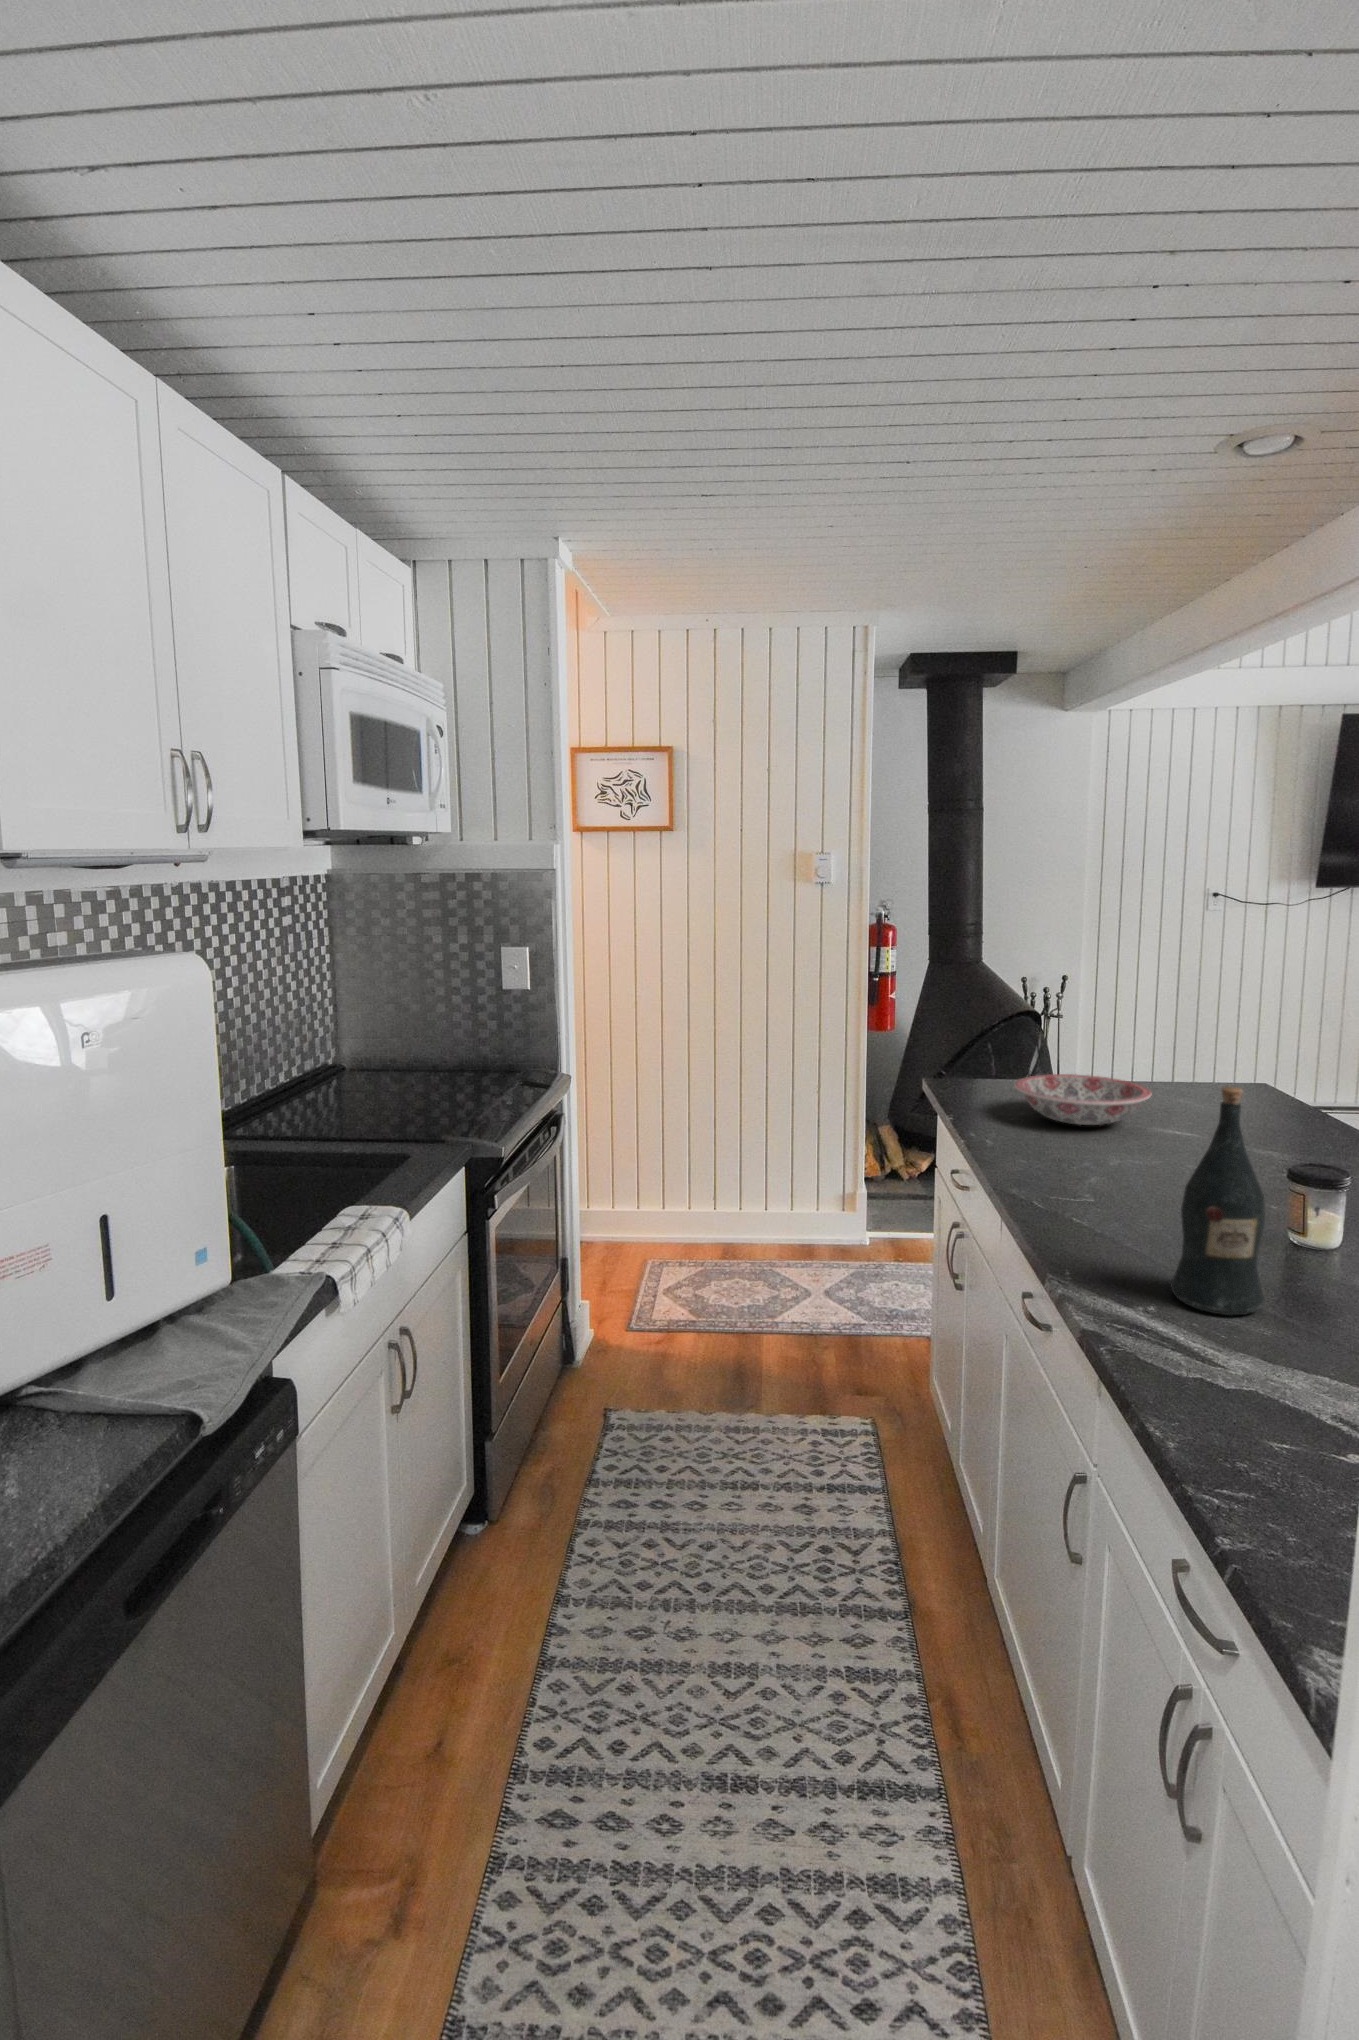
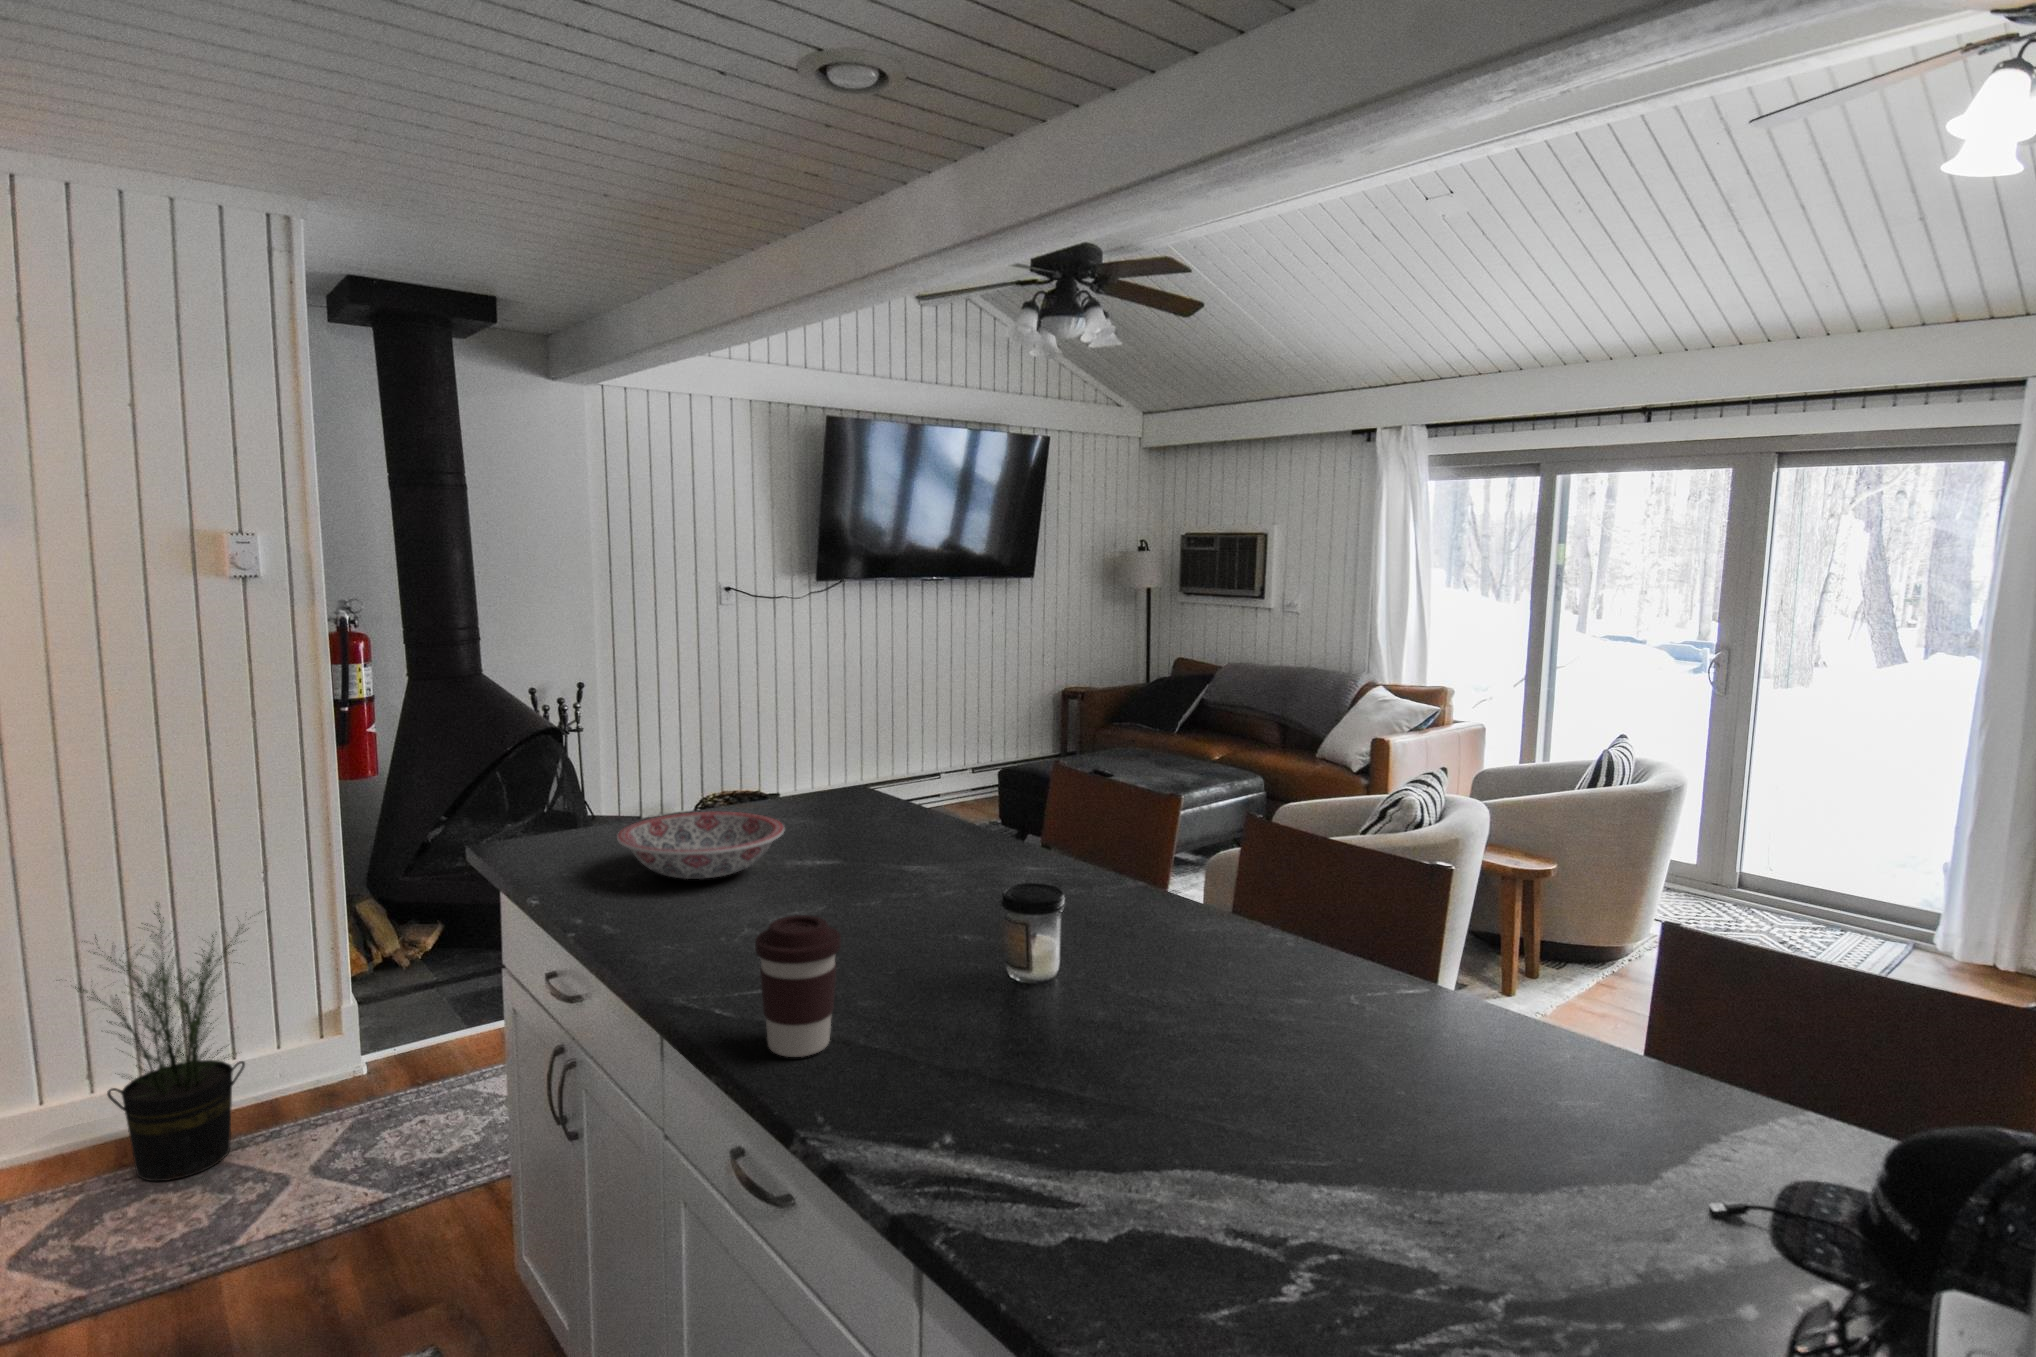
wine bottle: present [1171,1086,1265,1315] -> none [948,827,1055,1122]
potted plant: none [700,1095,811,1274] -> present [75,902,262,1181]
coffee cup: none [1053,1139,1119,1241] -> present [755,915,841,1057]

